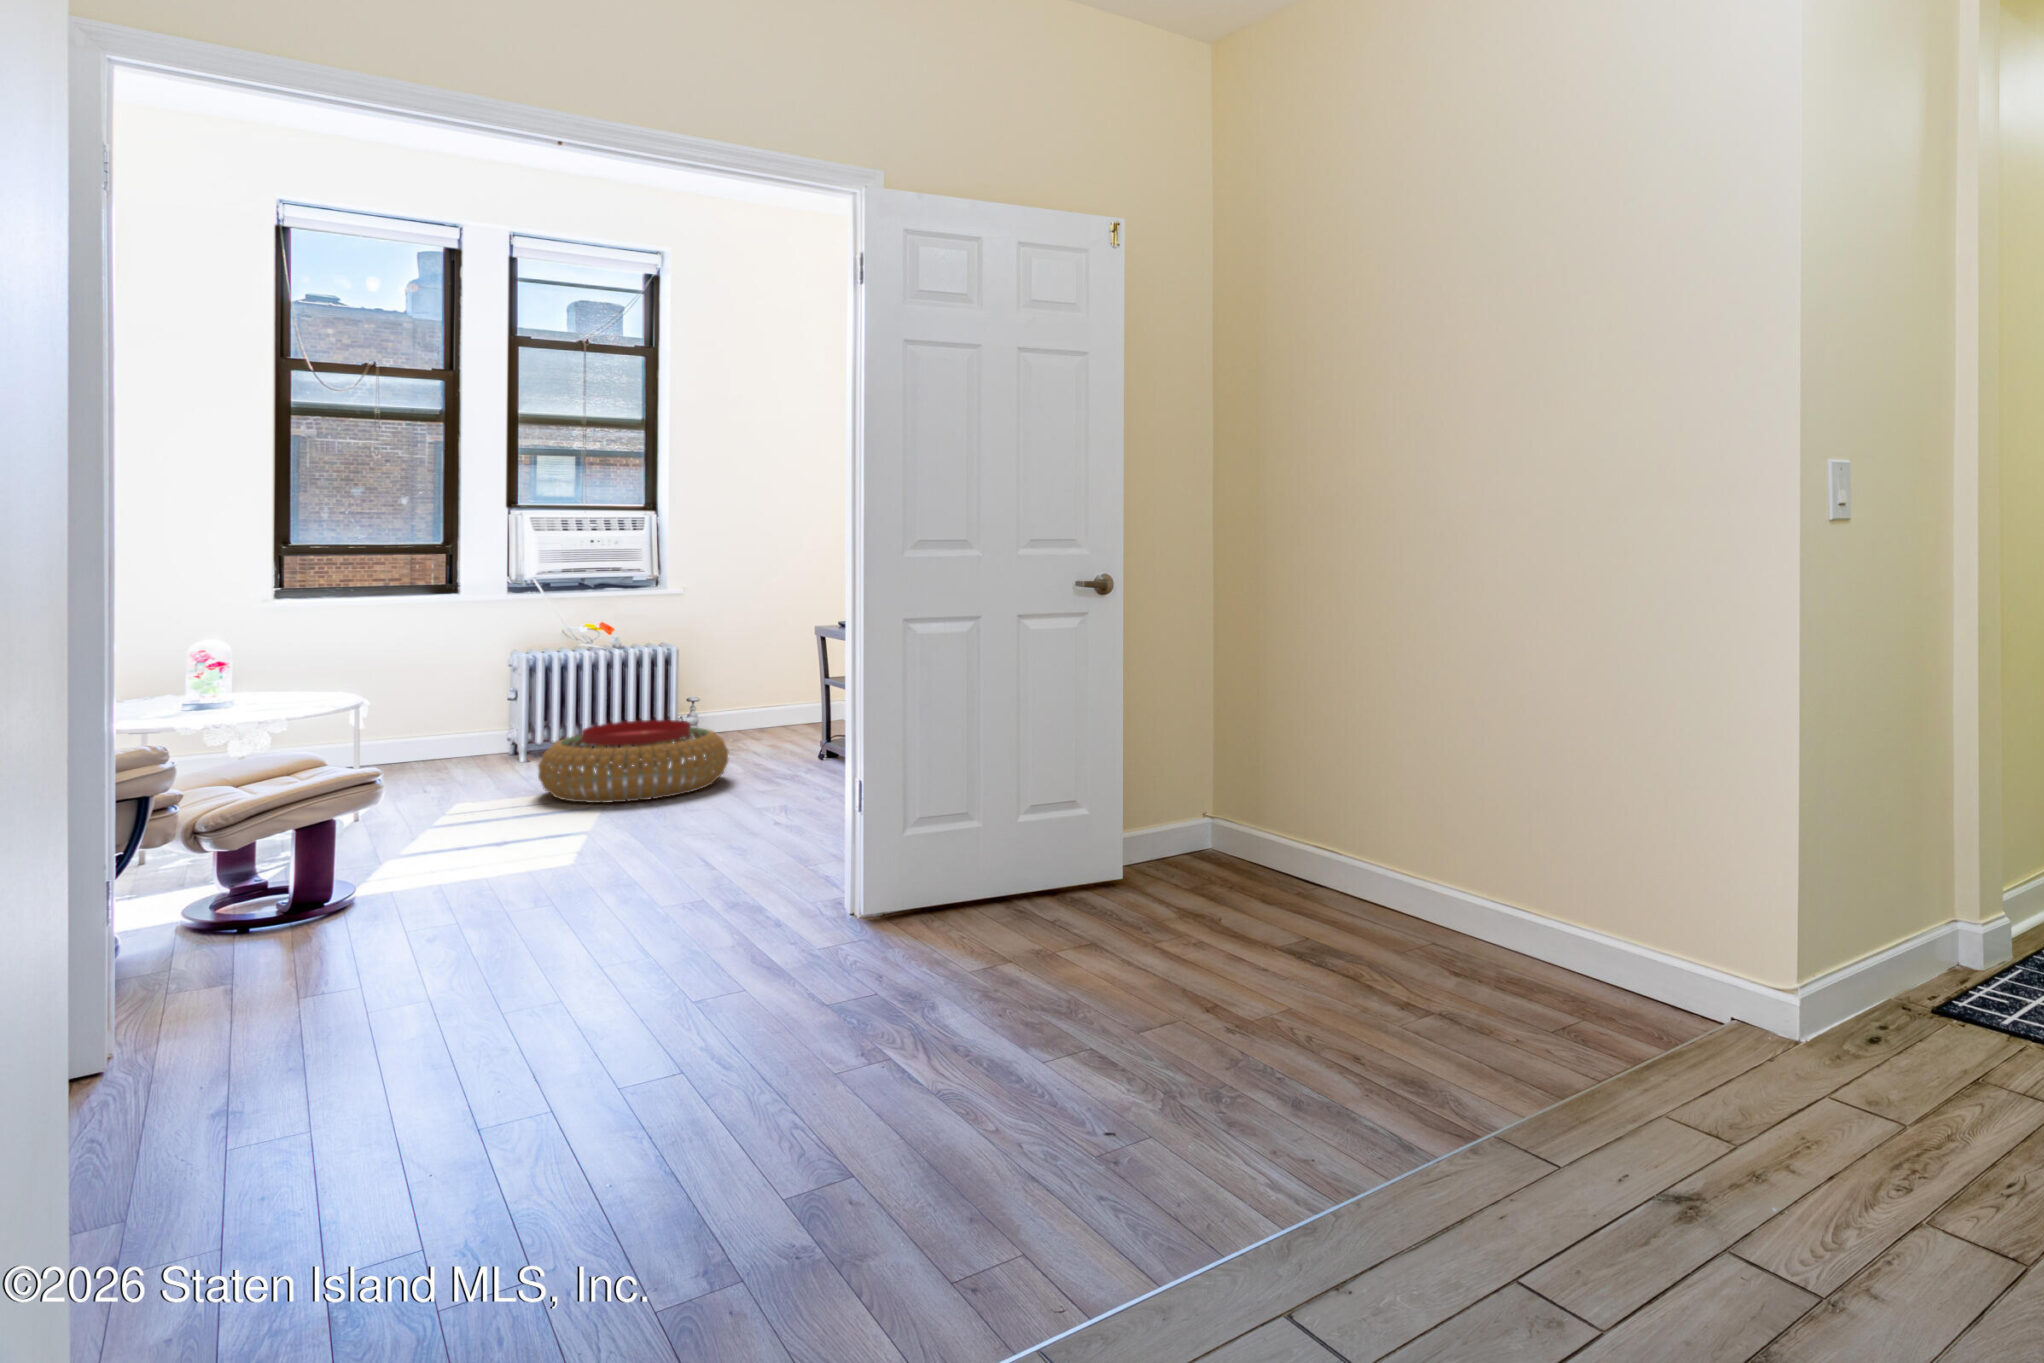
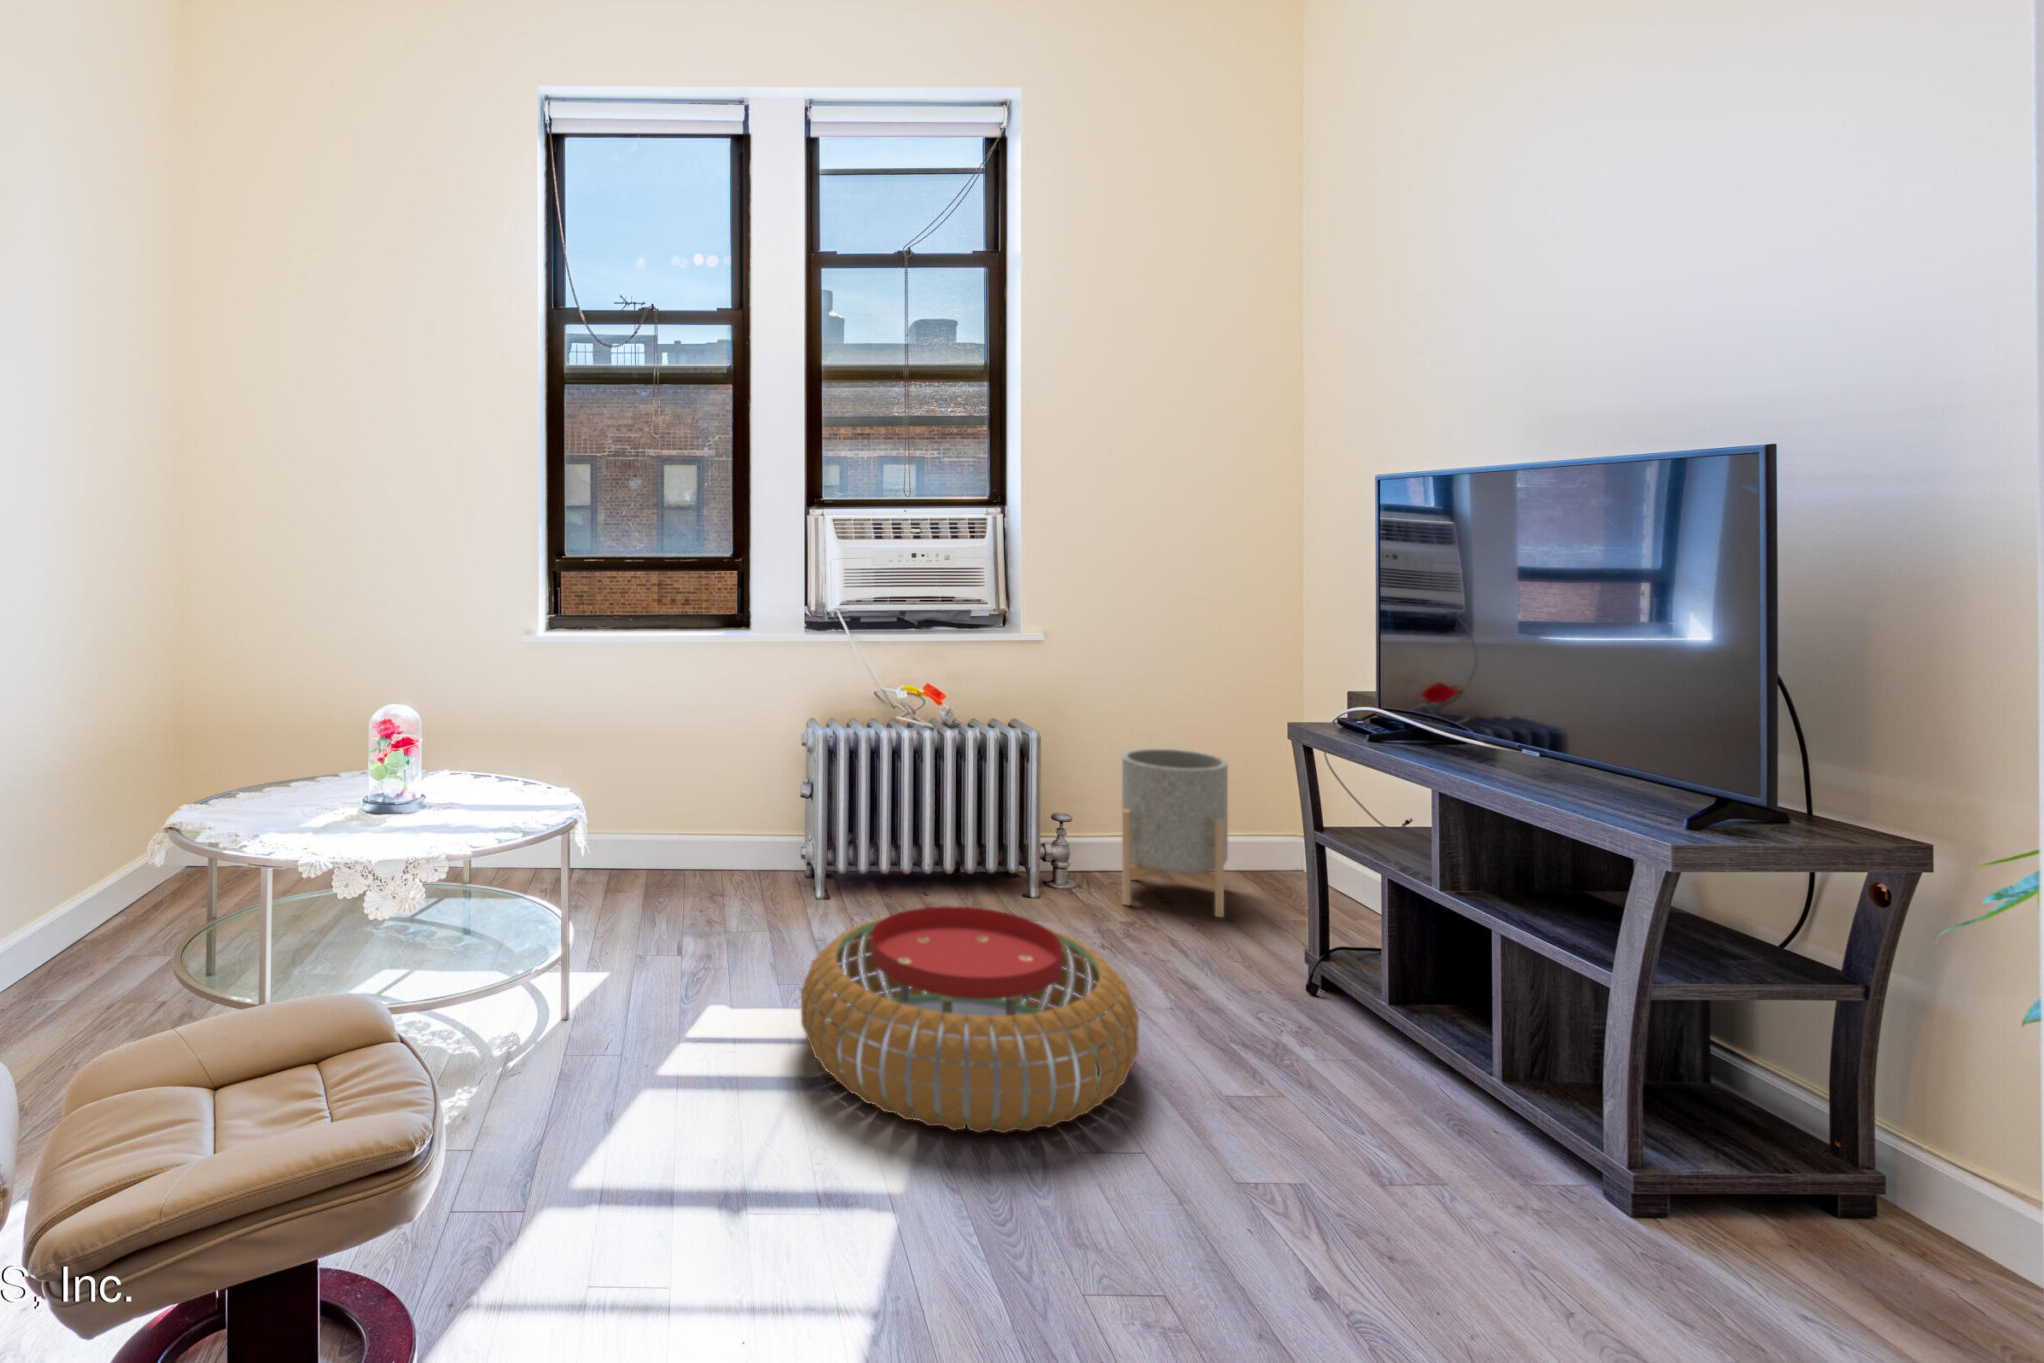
planter: none [731,654,794,742] -> present [1122,749,1228,917]

